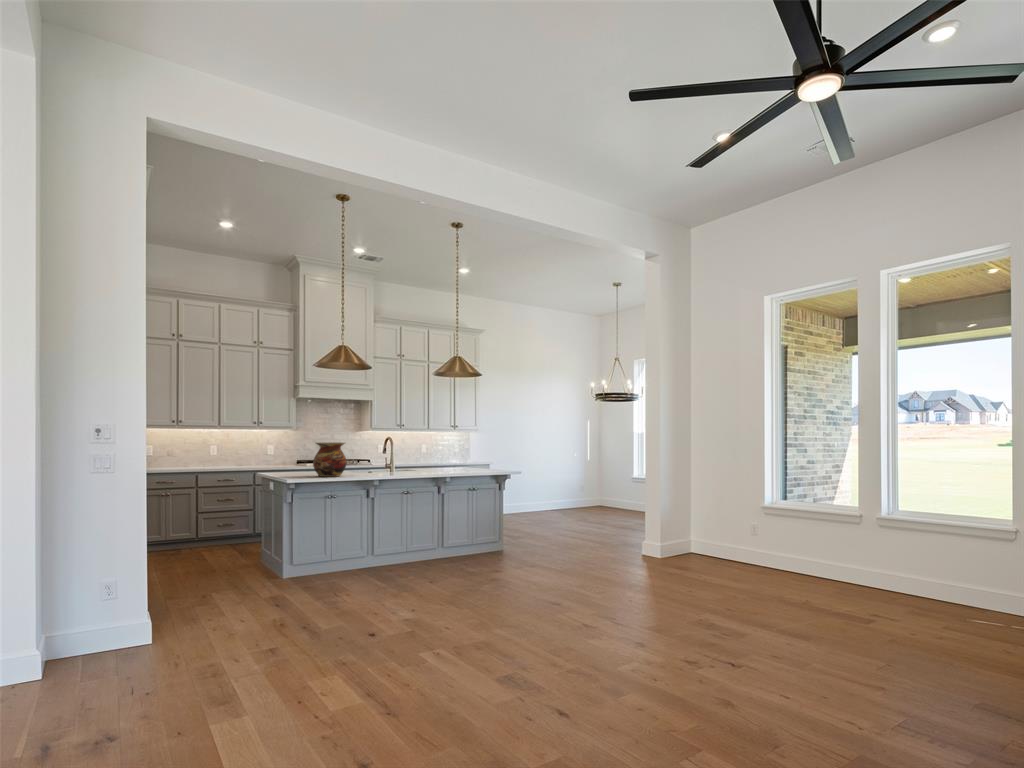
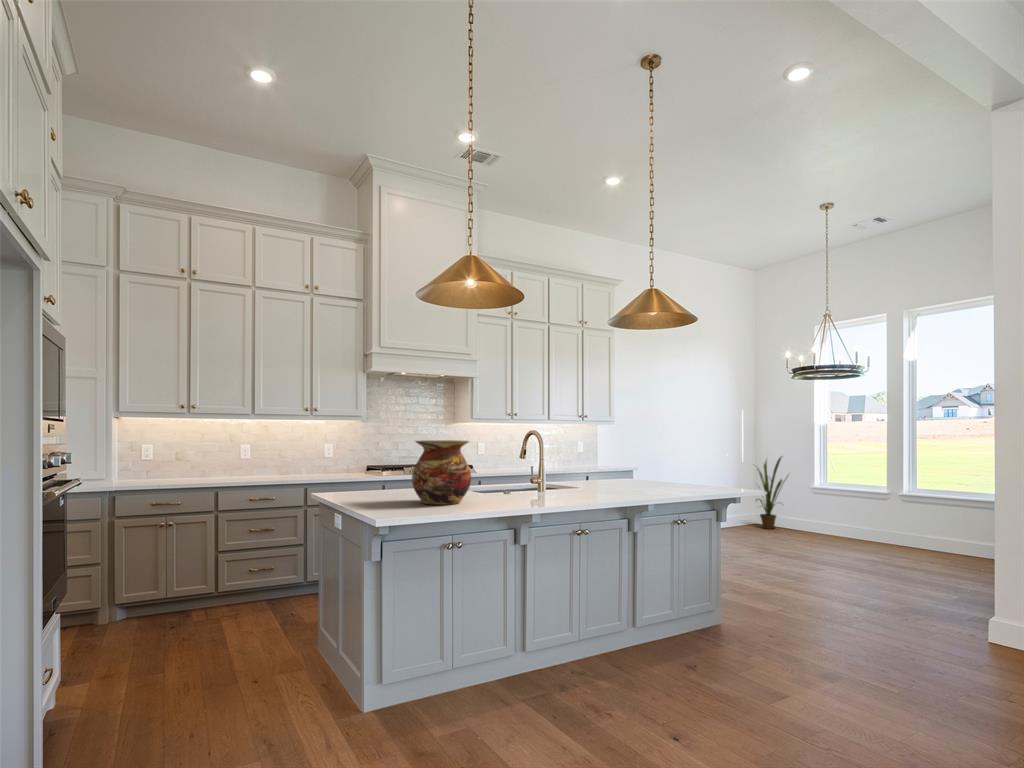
house plant: none [598,455,625,510] -> present [757,456,788,529]

